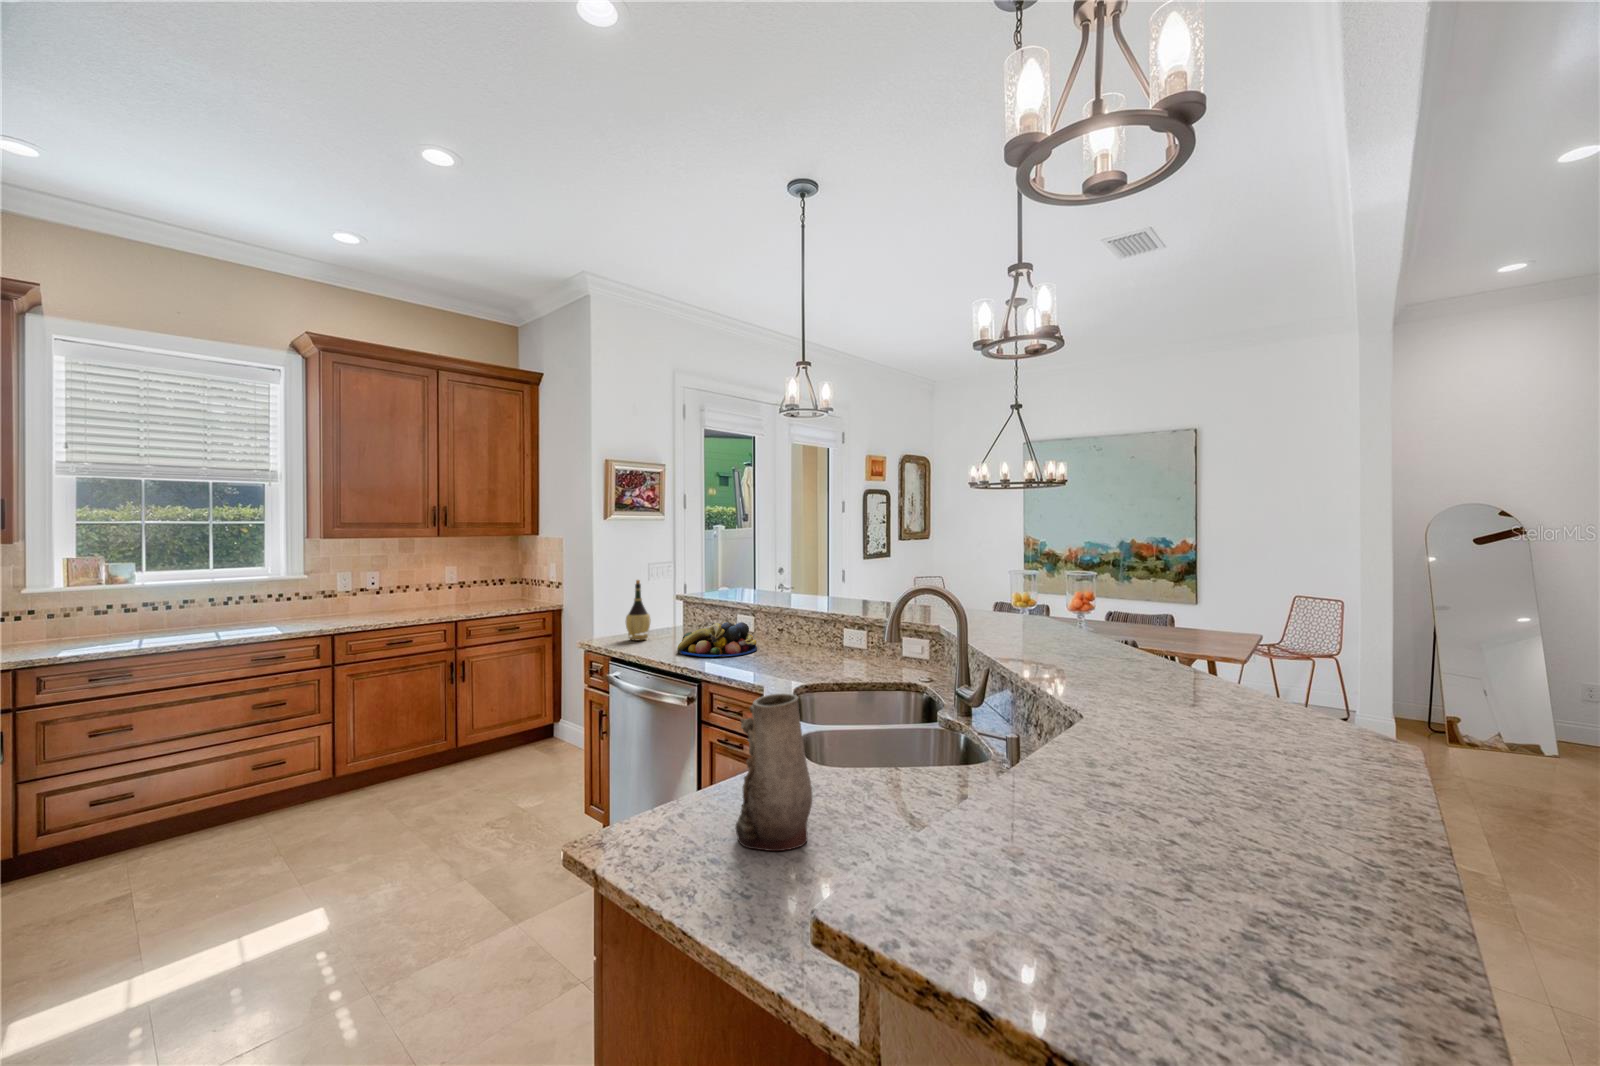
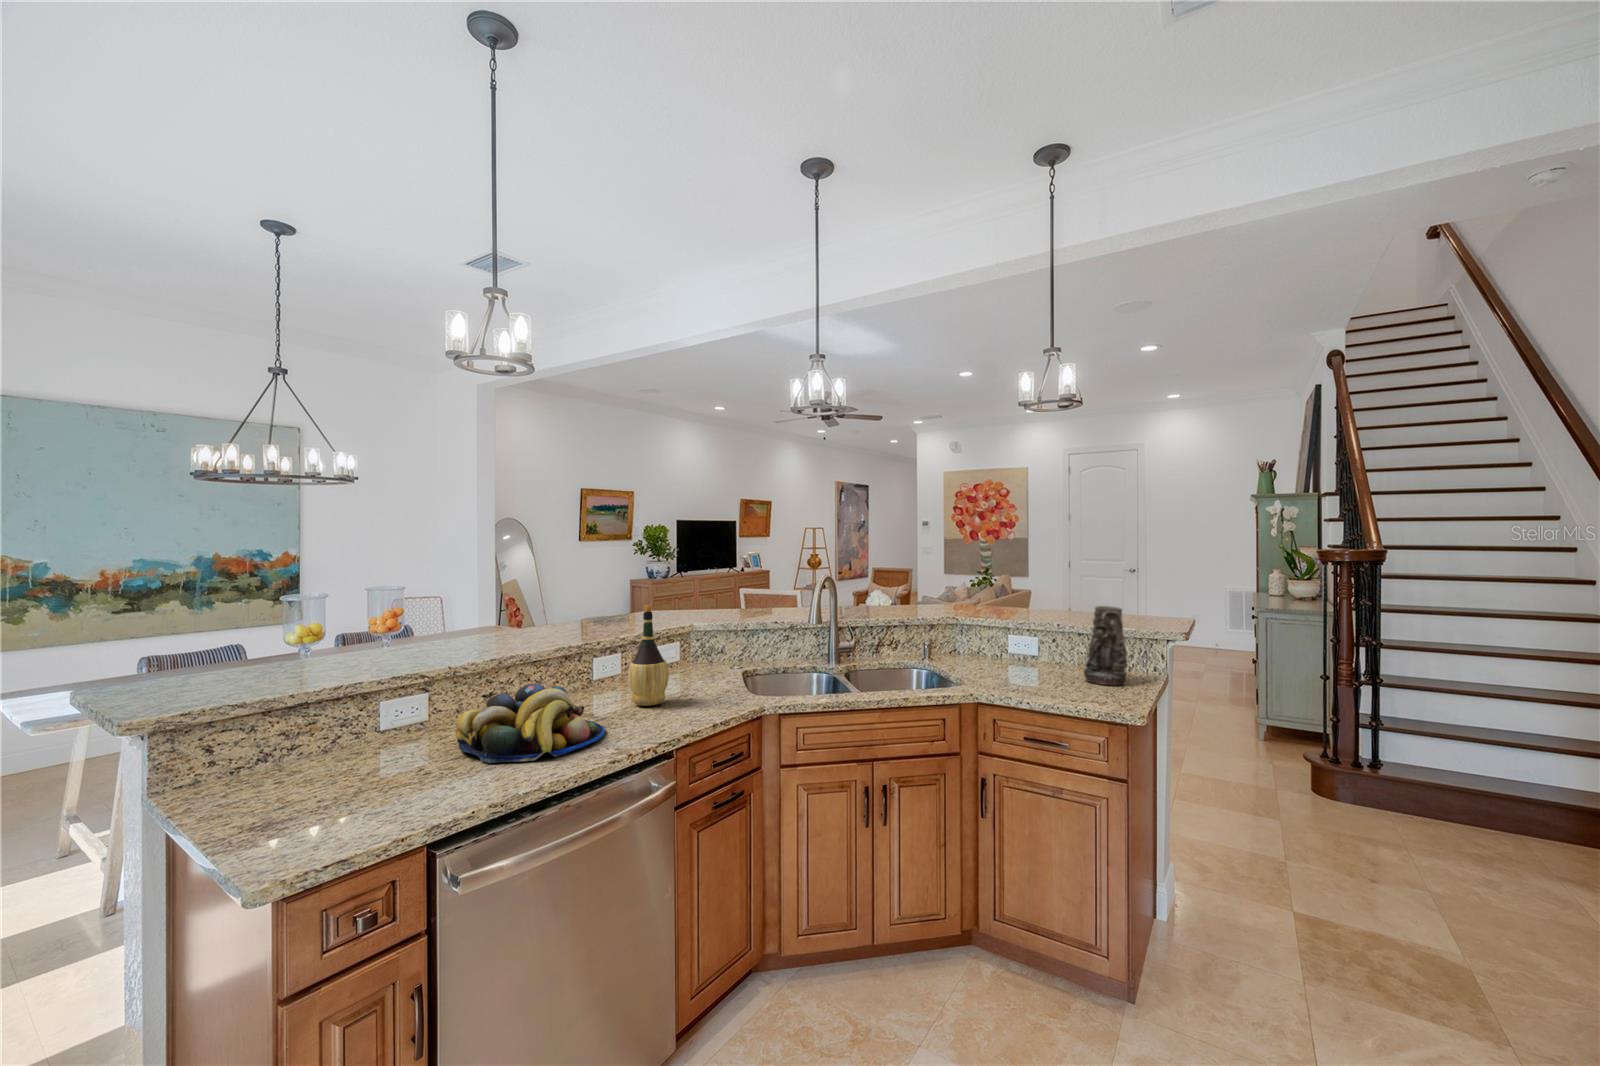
wine bottle: present [626,580,650,640] -> present [628,605,669,706]

